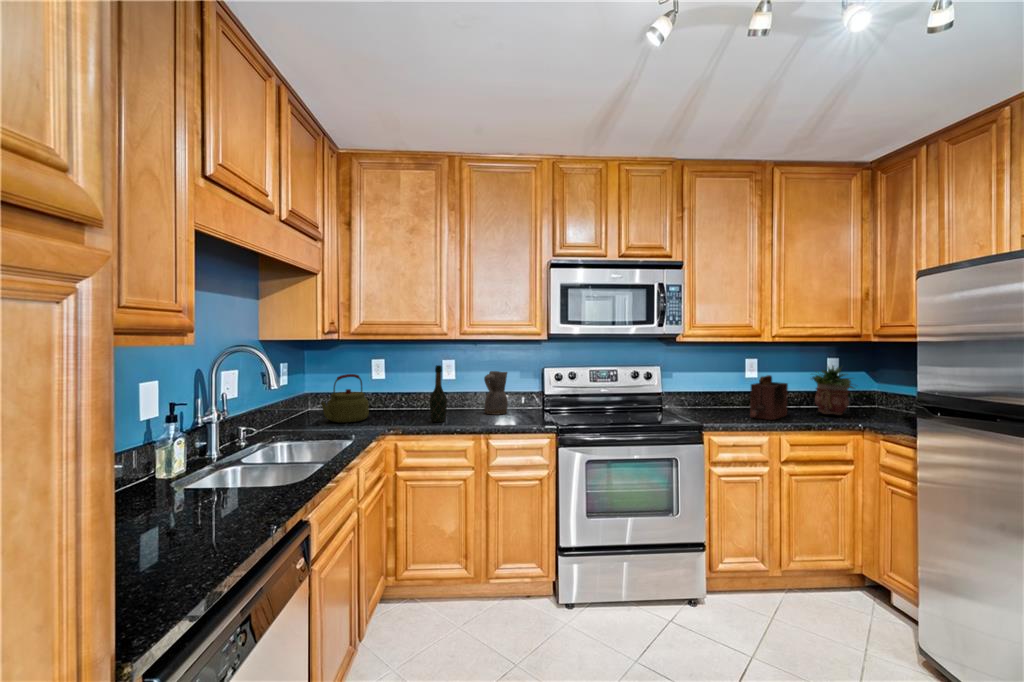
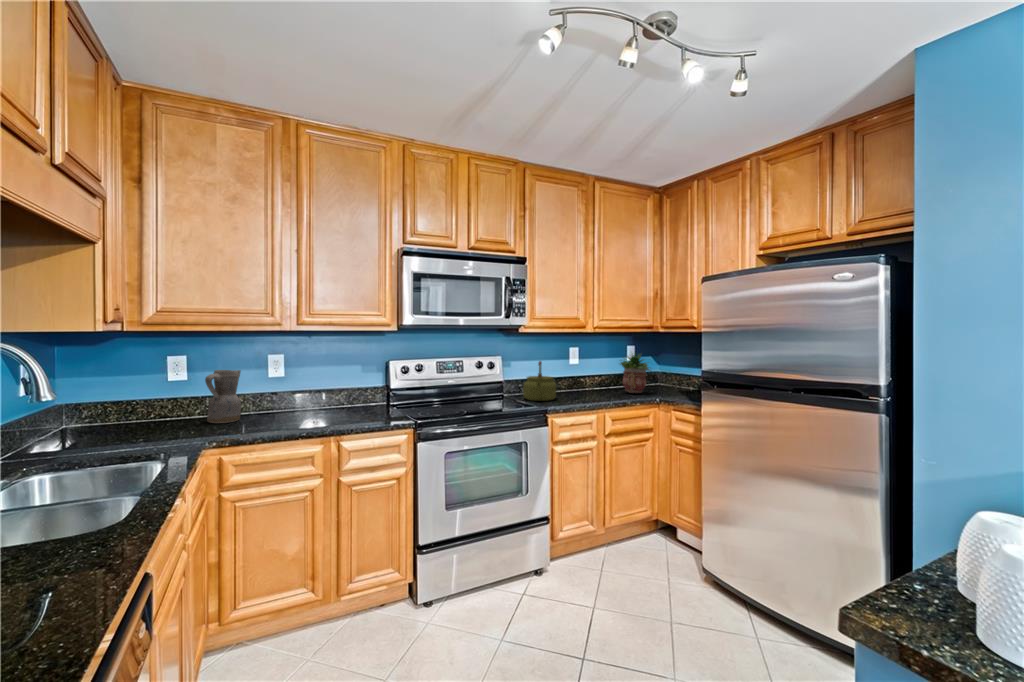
wine bottle: present [429,365,447,422] -> none [261,361,284,428]
ceramic pitcher: present [484,371,508,415] -> present [205,370,241,423]
kettle: present [321,374,369,423] -> present [523,361,556,401]
toaster: present [750,375,788,420] -> none [579,362,605,401]

